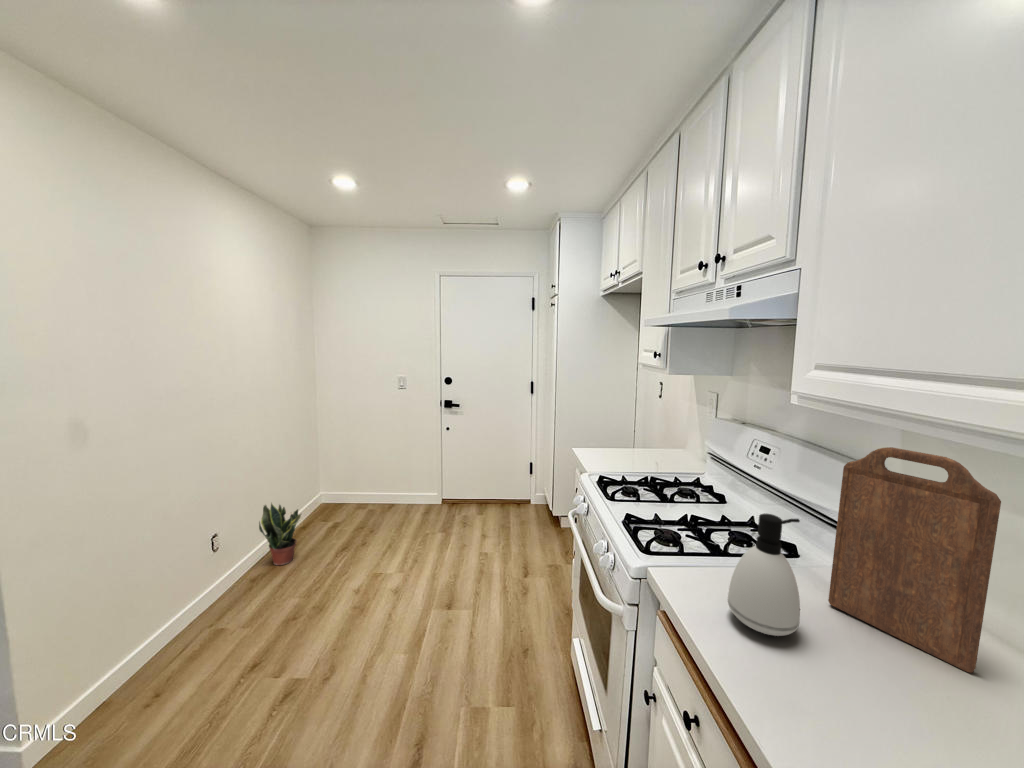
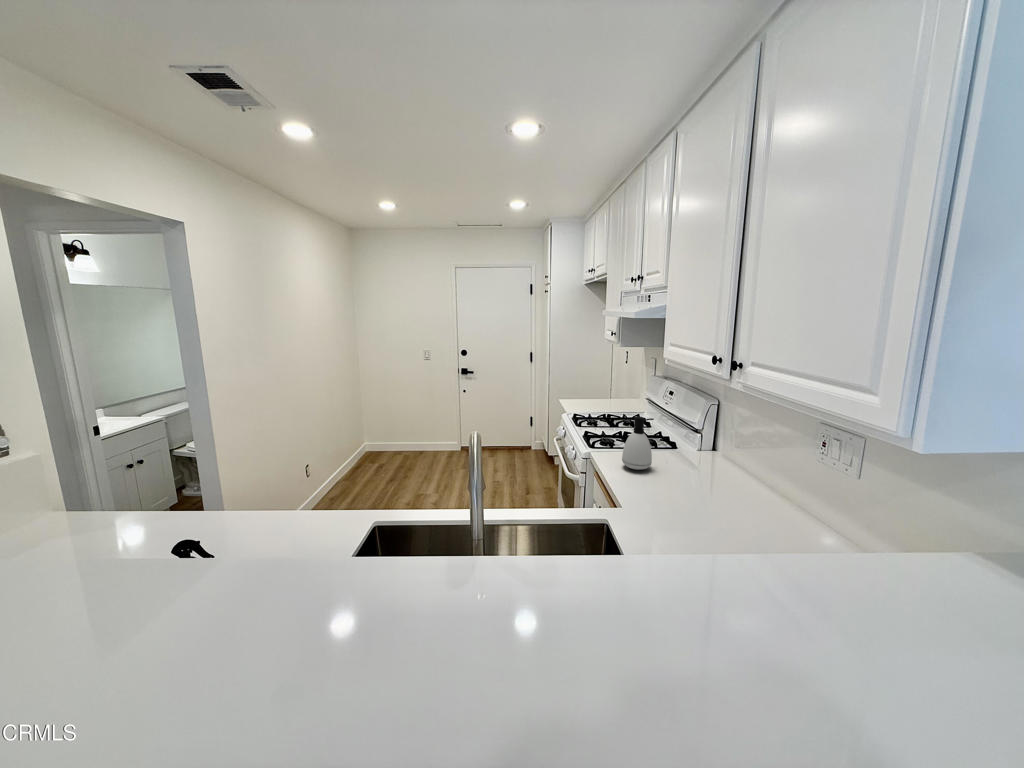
cutting board: present [828,447,1001,673] -> none [673,384,727,478]
potted plant: present [259,503,301,565] -> none [333,446,364,491]

